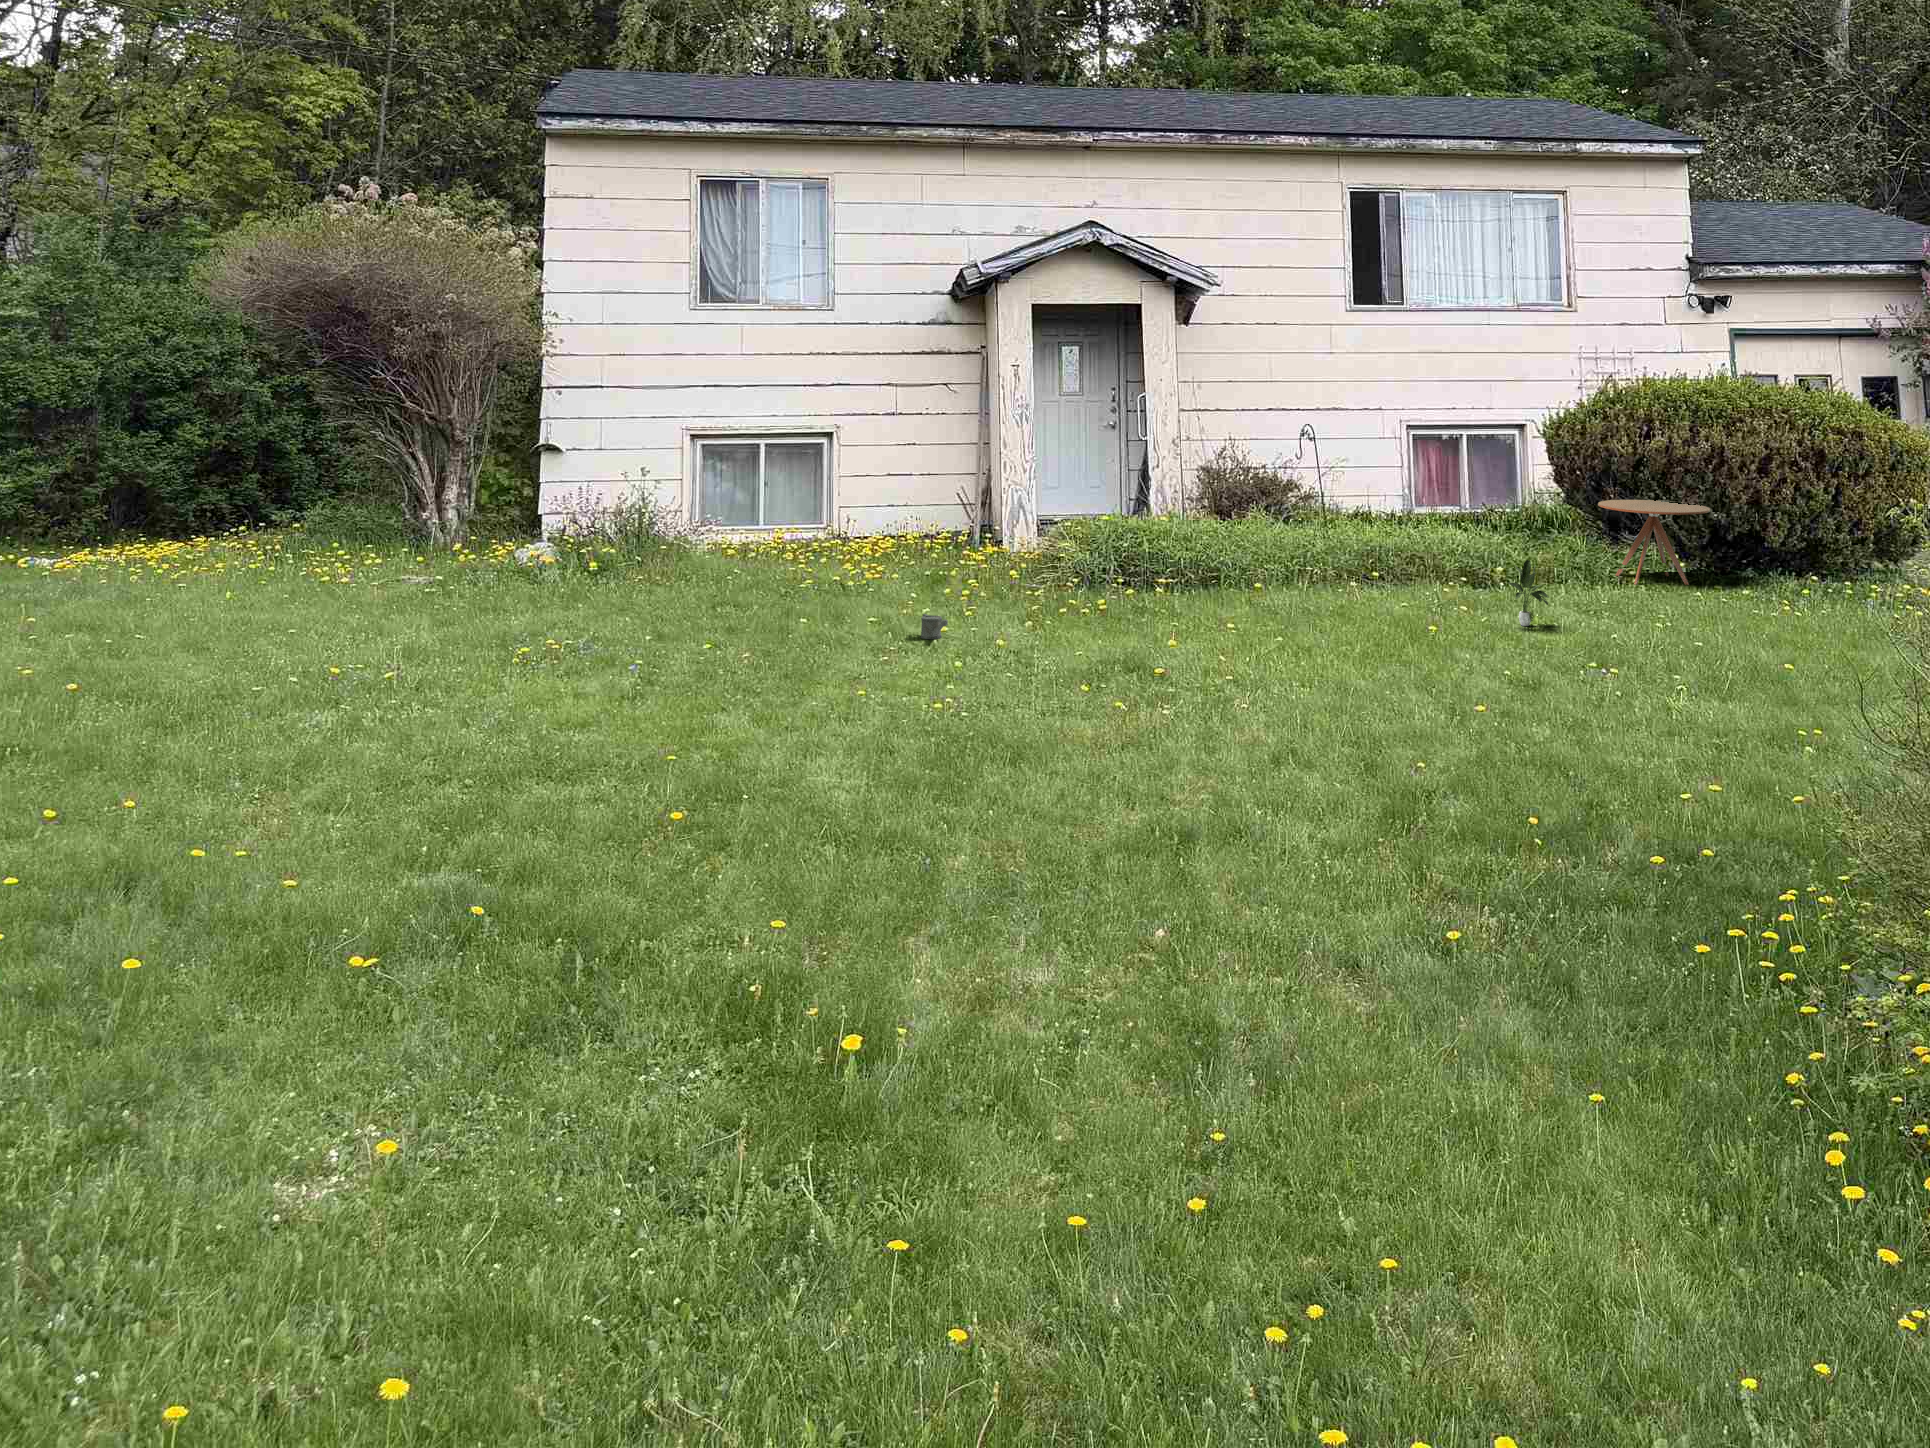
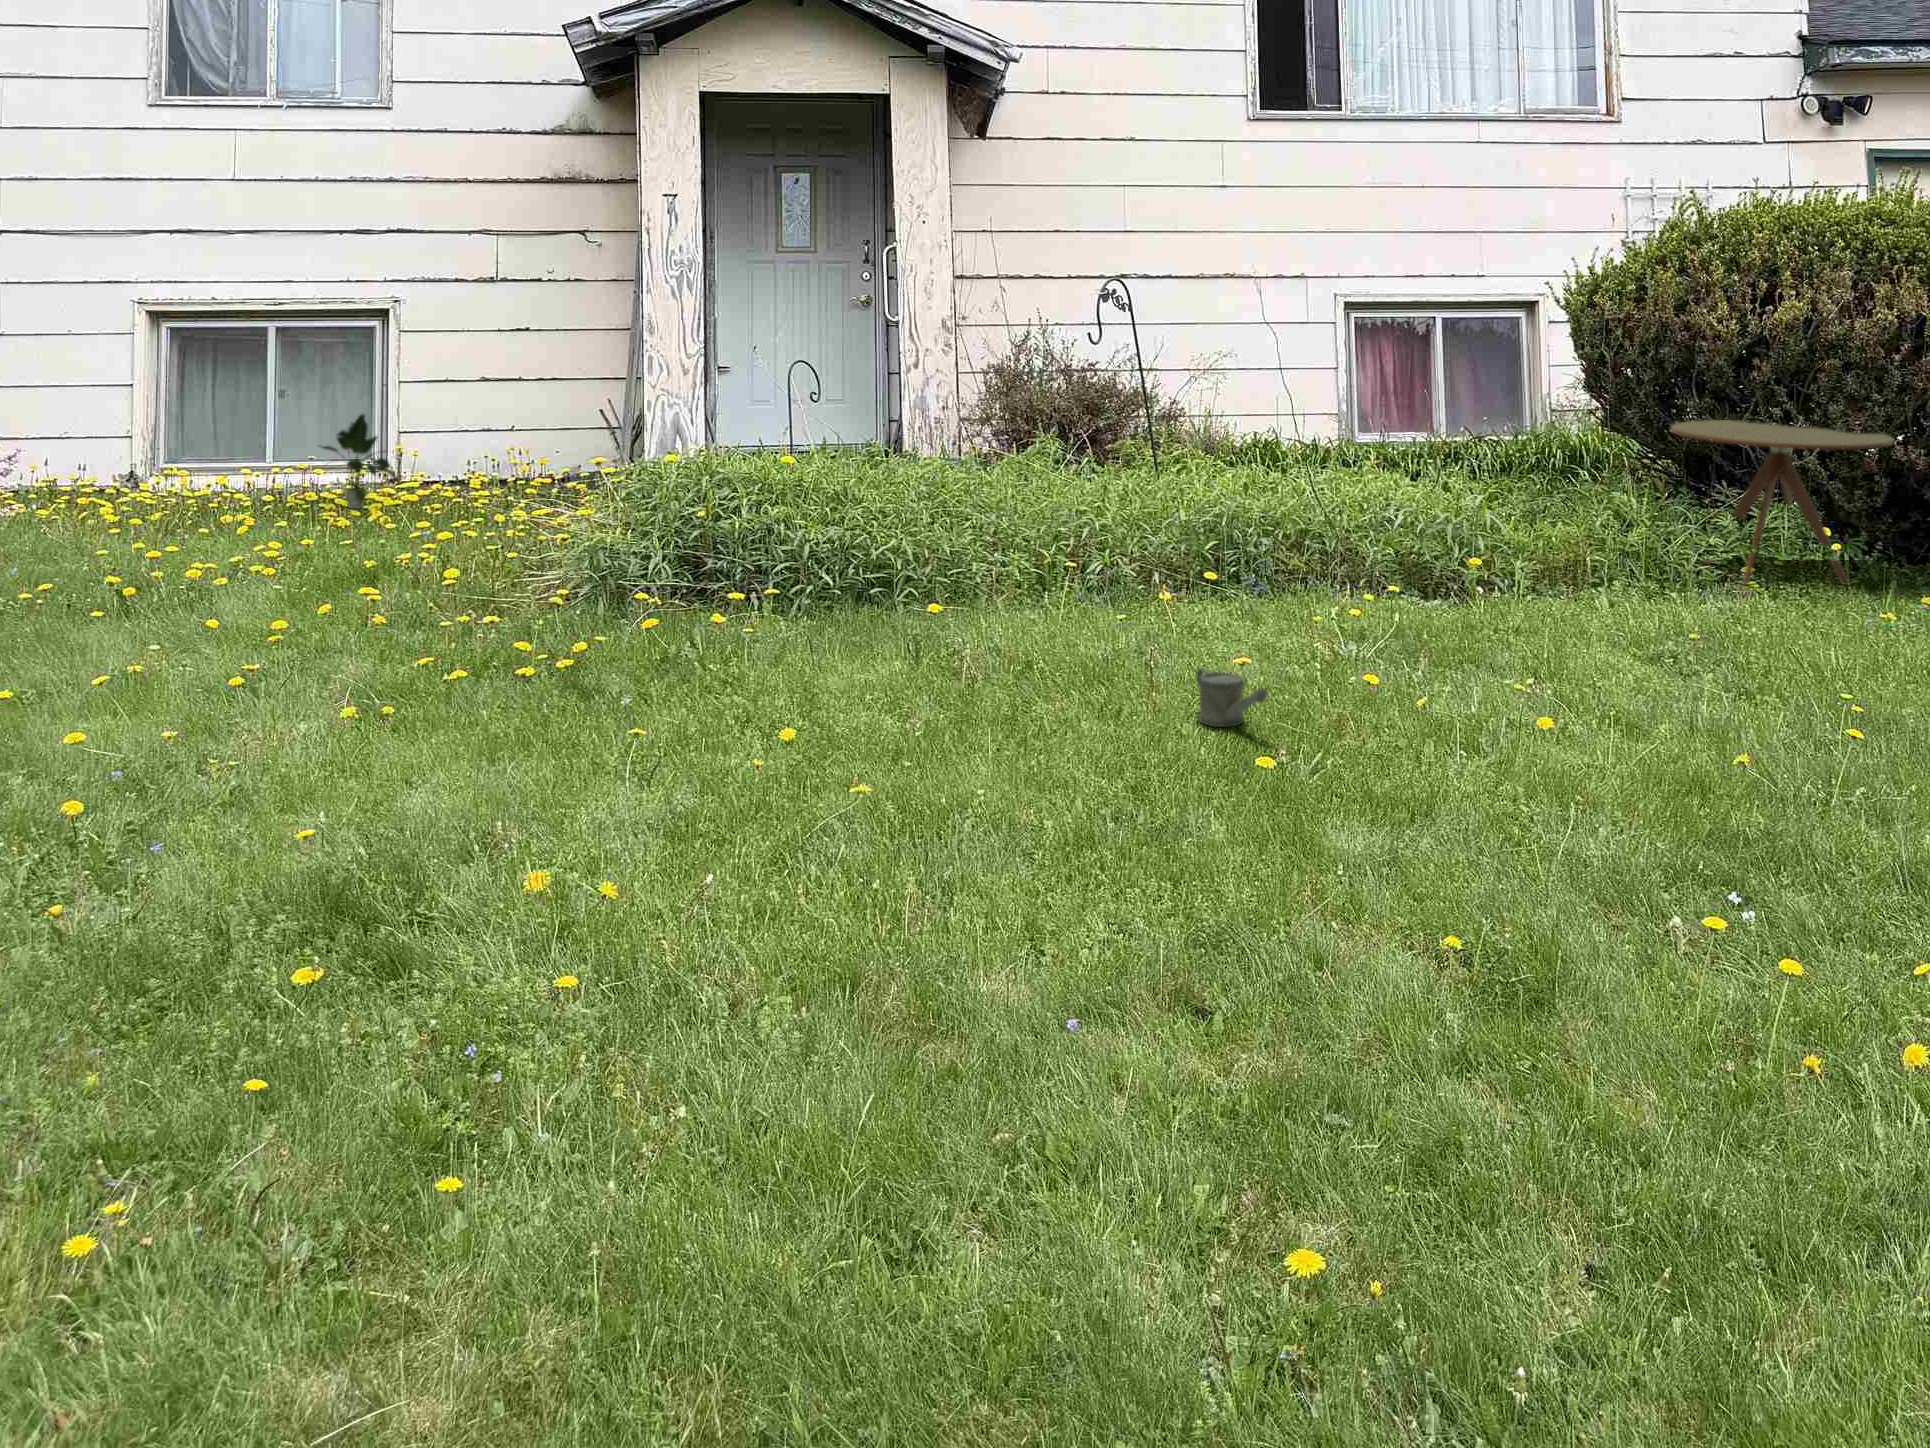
potted plant: present [1508,560,1549,626] -> present [322,414,398,509]
watering can: present [921,614,948,639] -> present [1196,668,1268,727]

